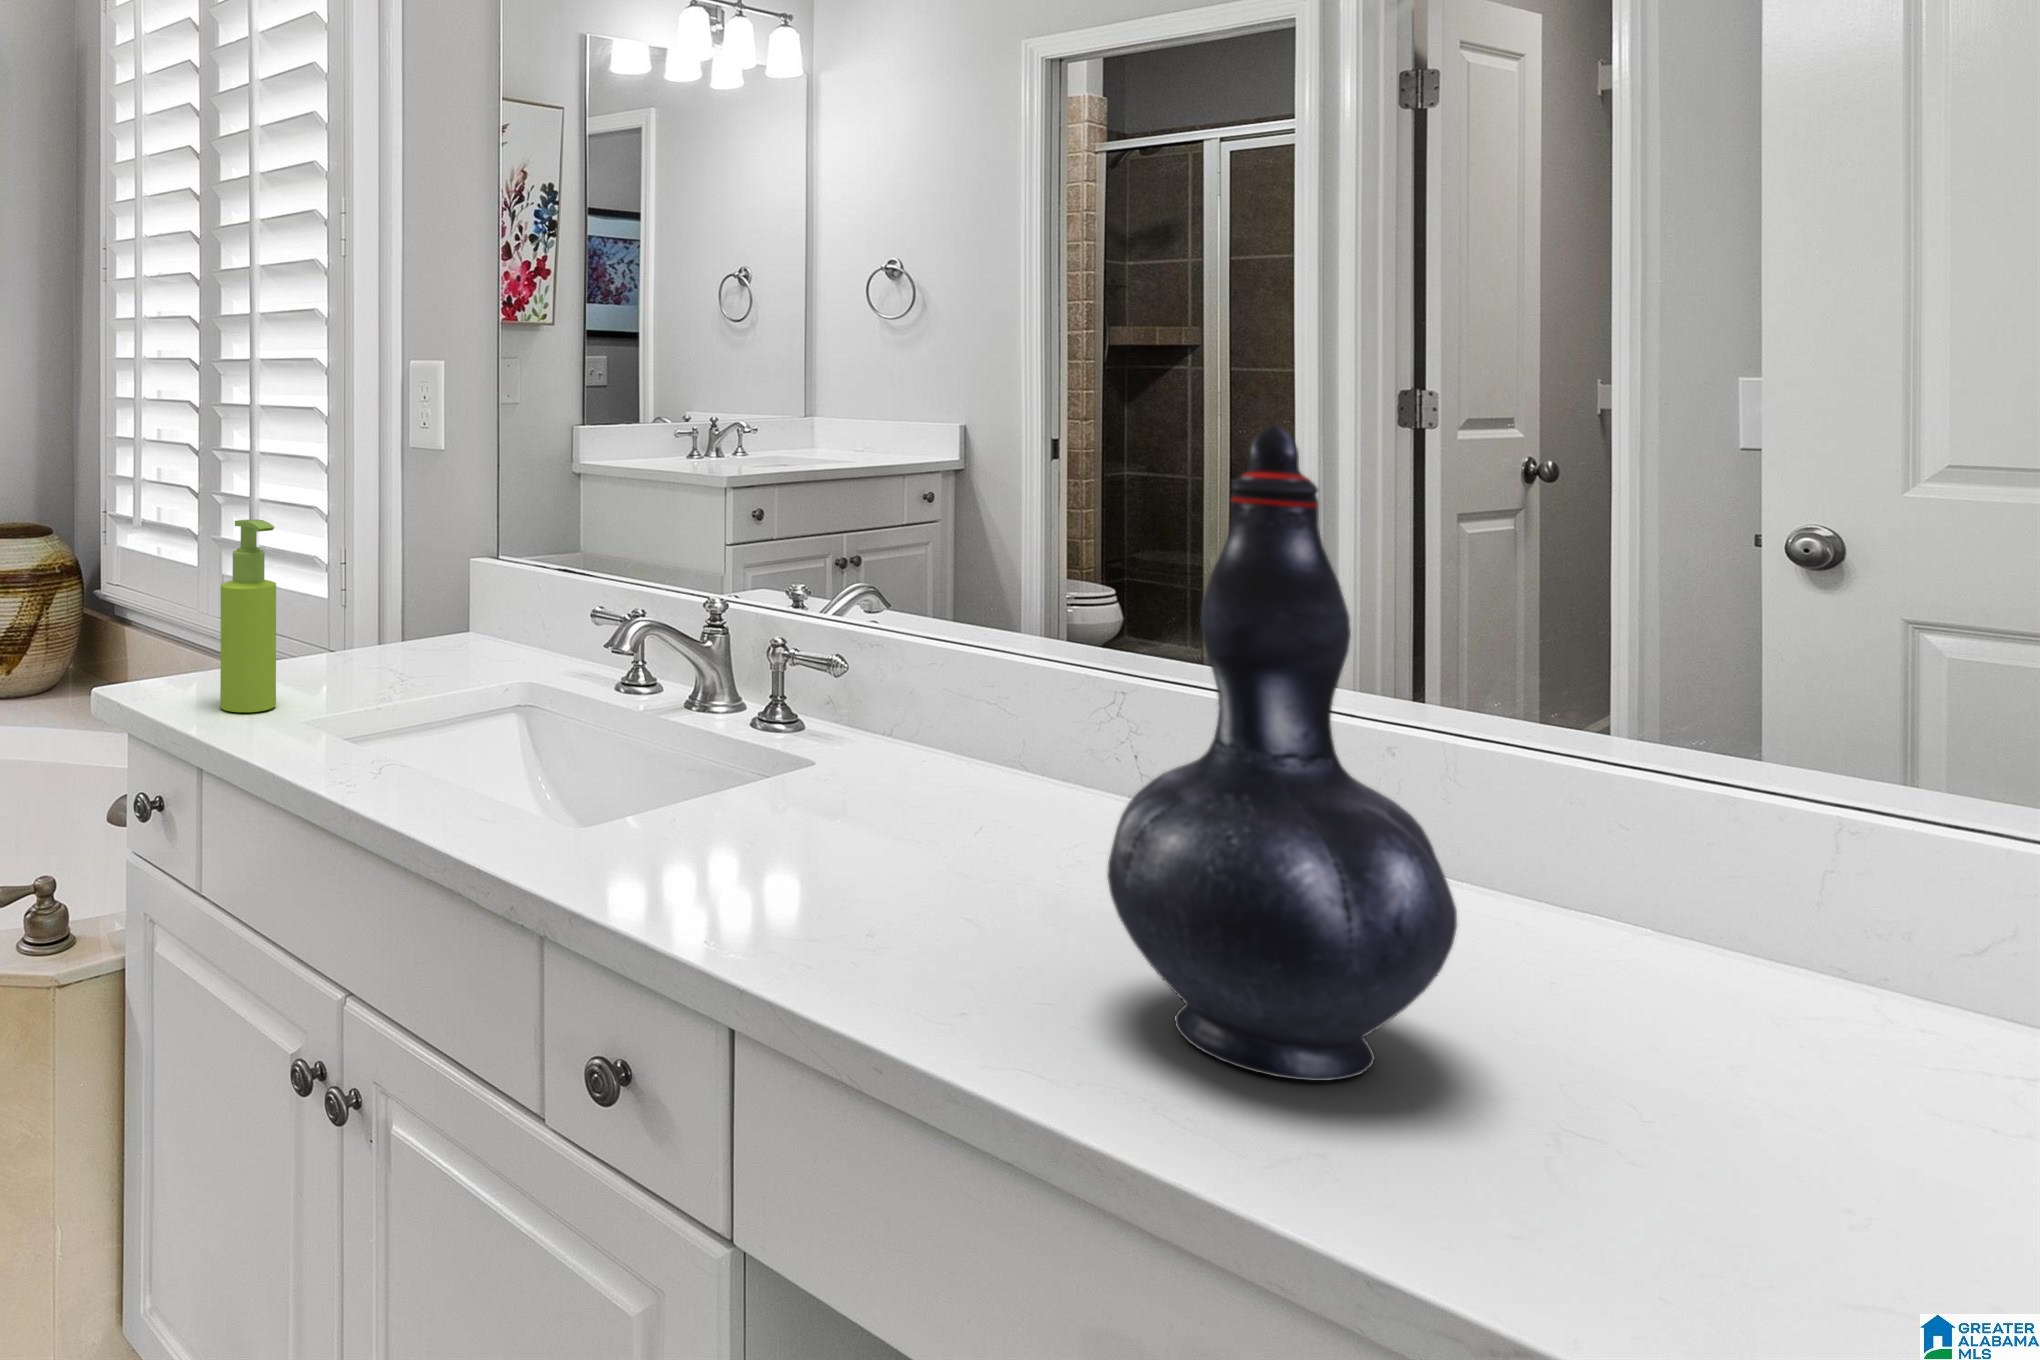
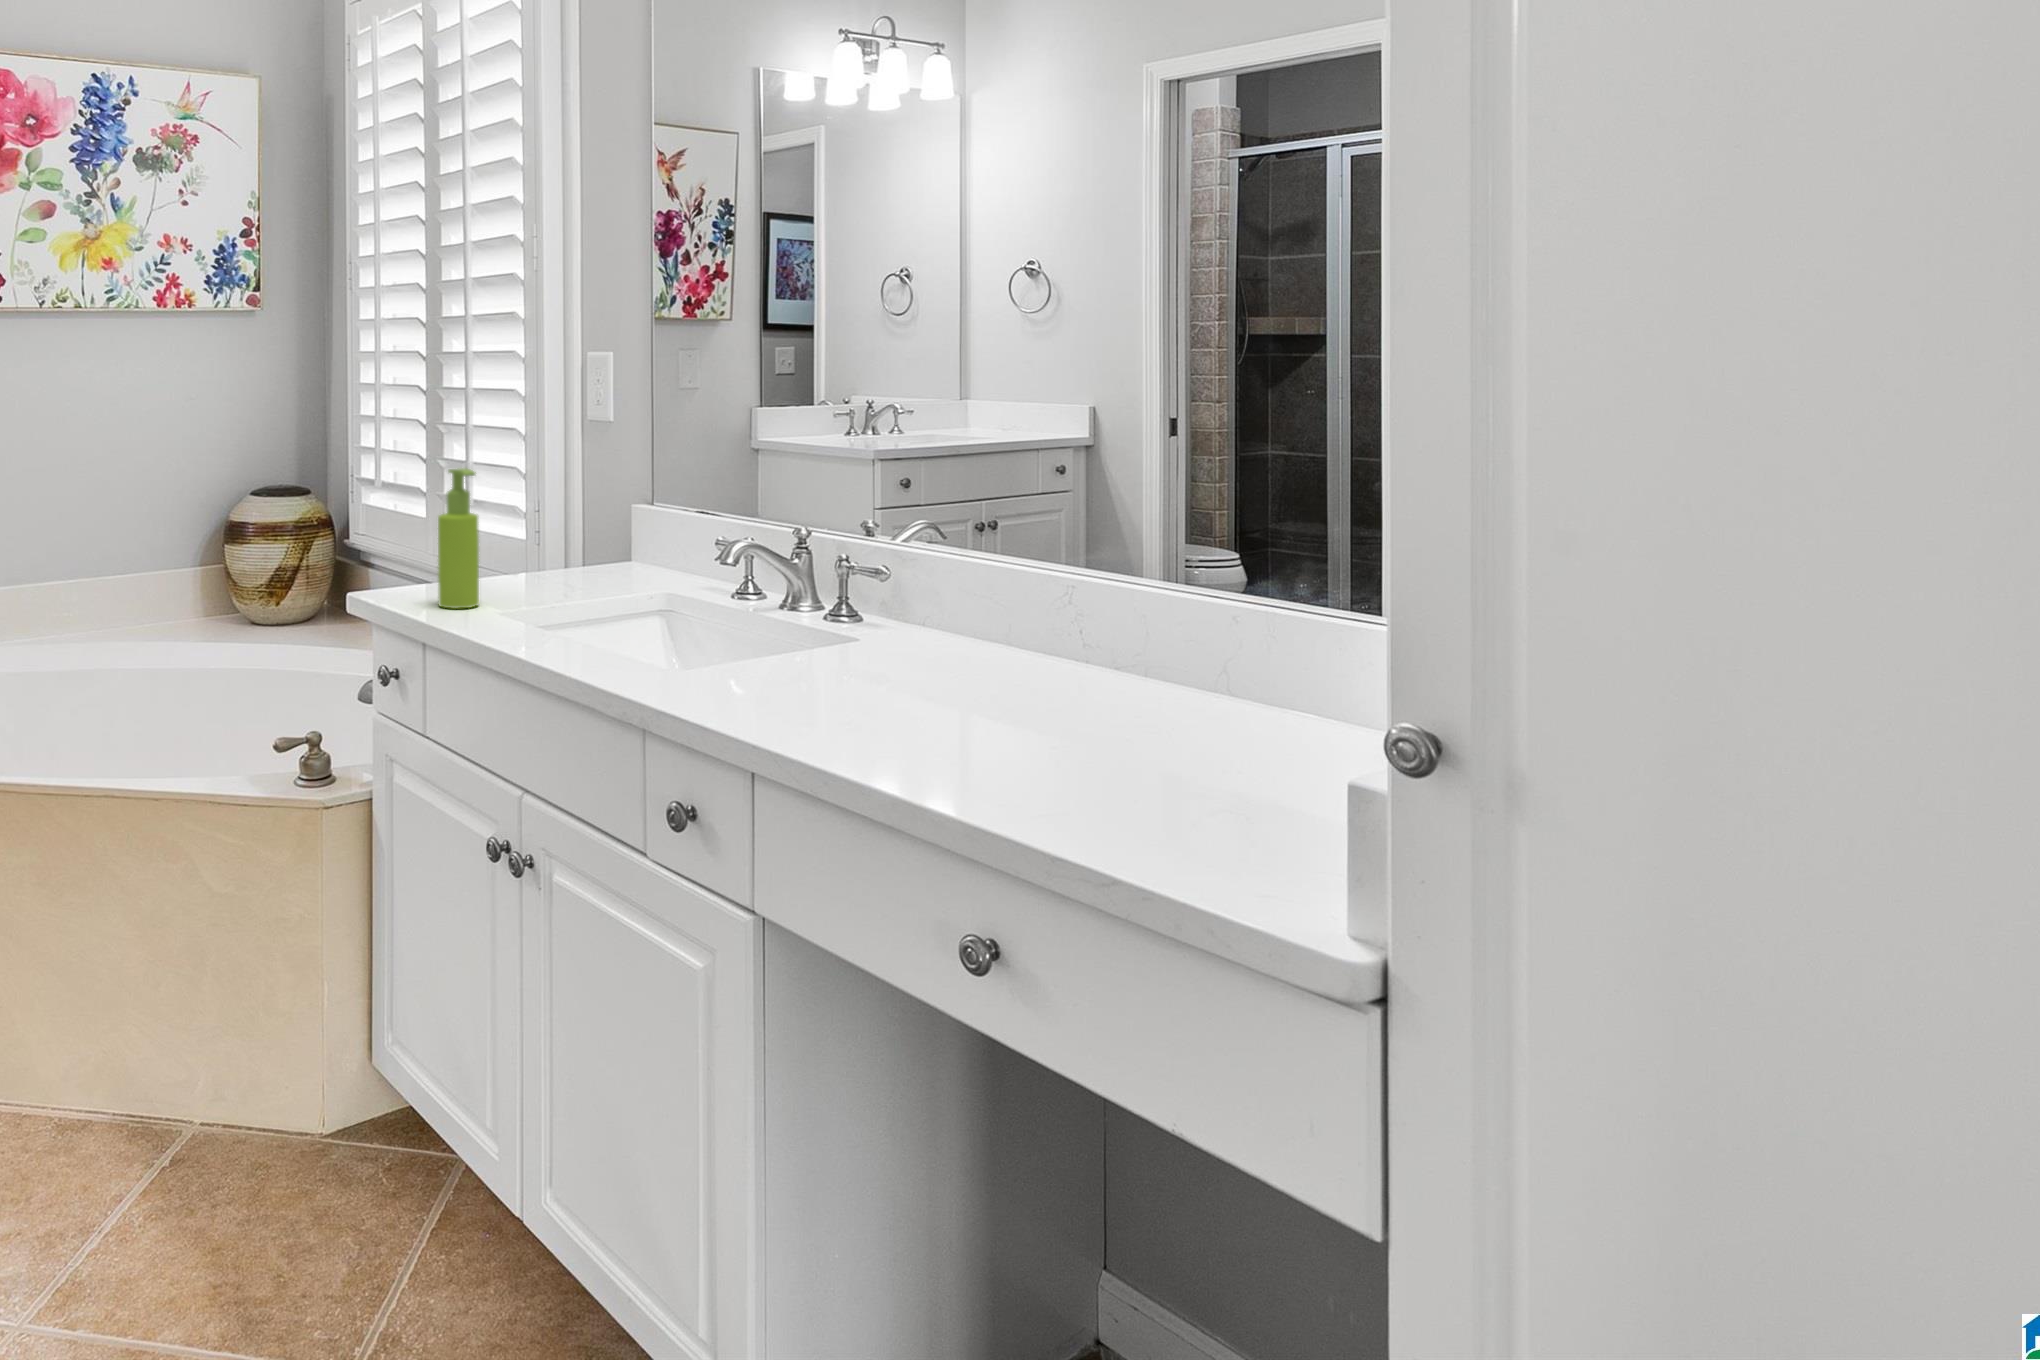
decorative vase: present [1107,425,1457,1081] -> none [978,386,1181,786]

